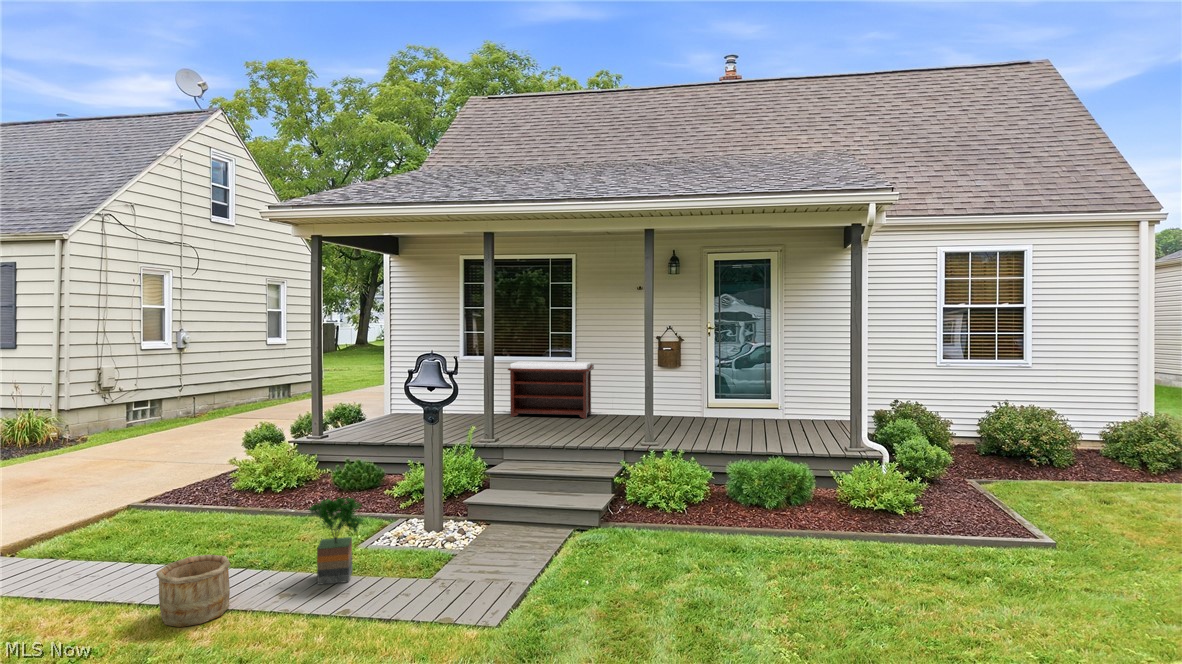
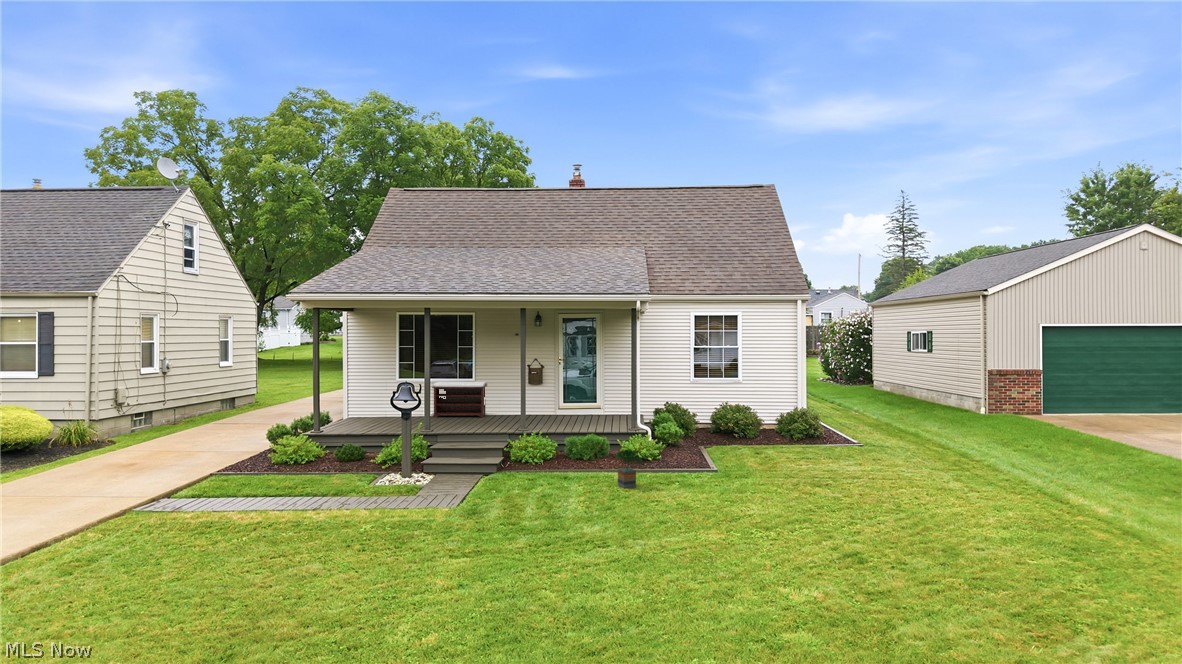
potted tree: present [310,497,364,585] -> present [616,449,642,488]
wooden bucket: present [156,555,230,627] -> none [295,484,328,514]

